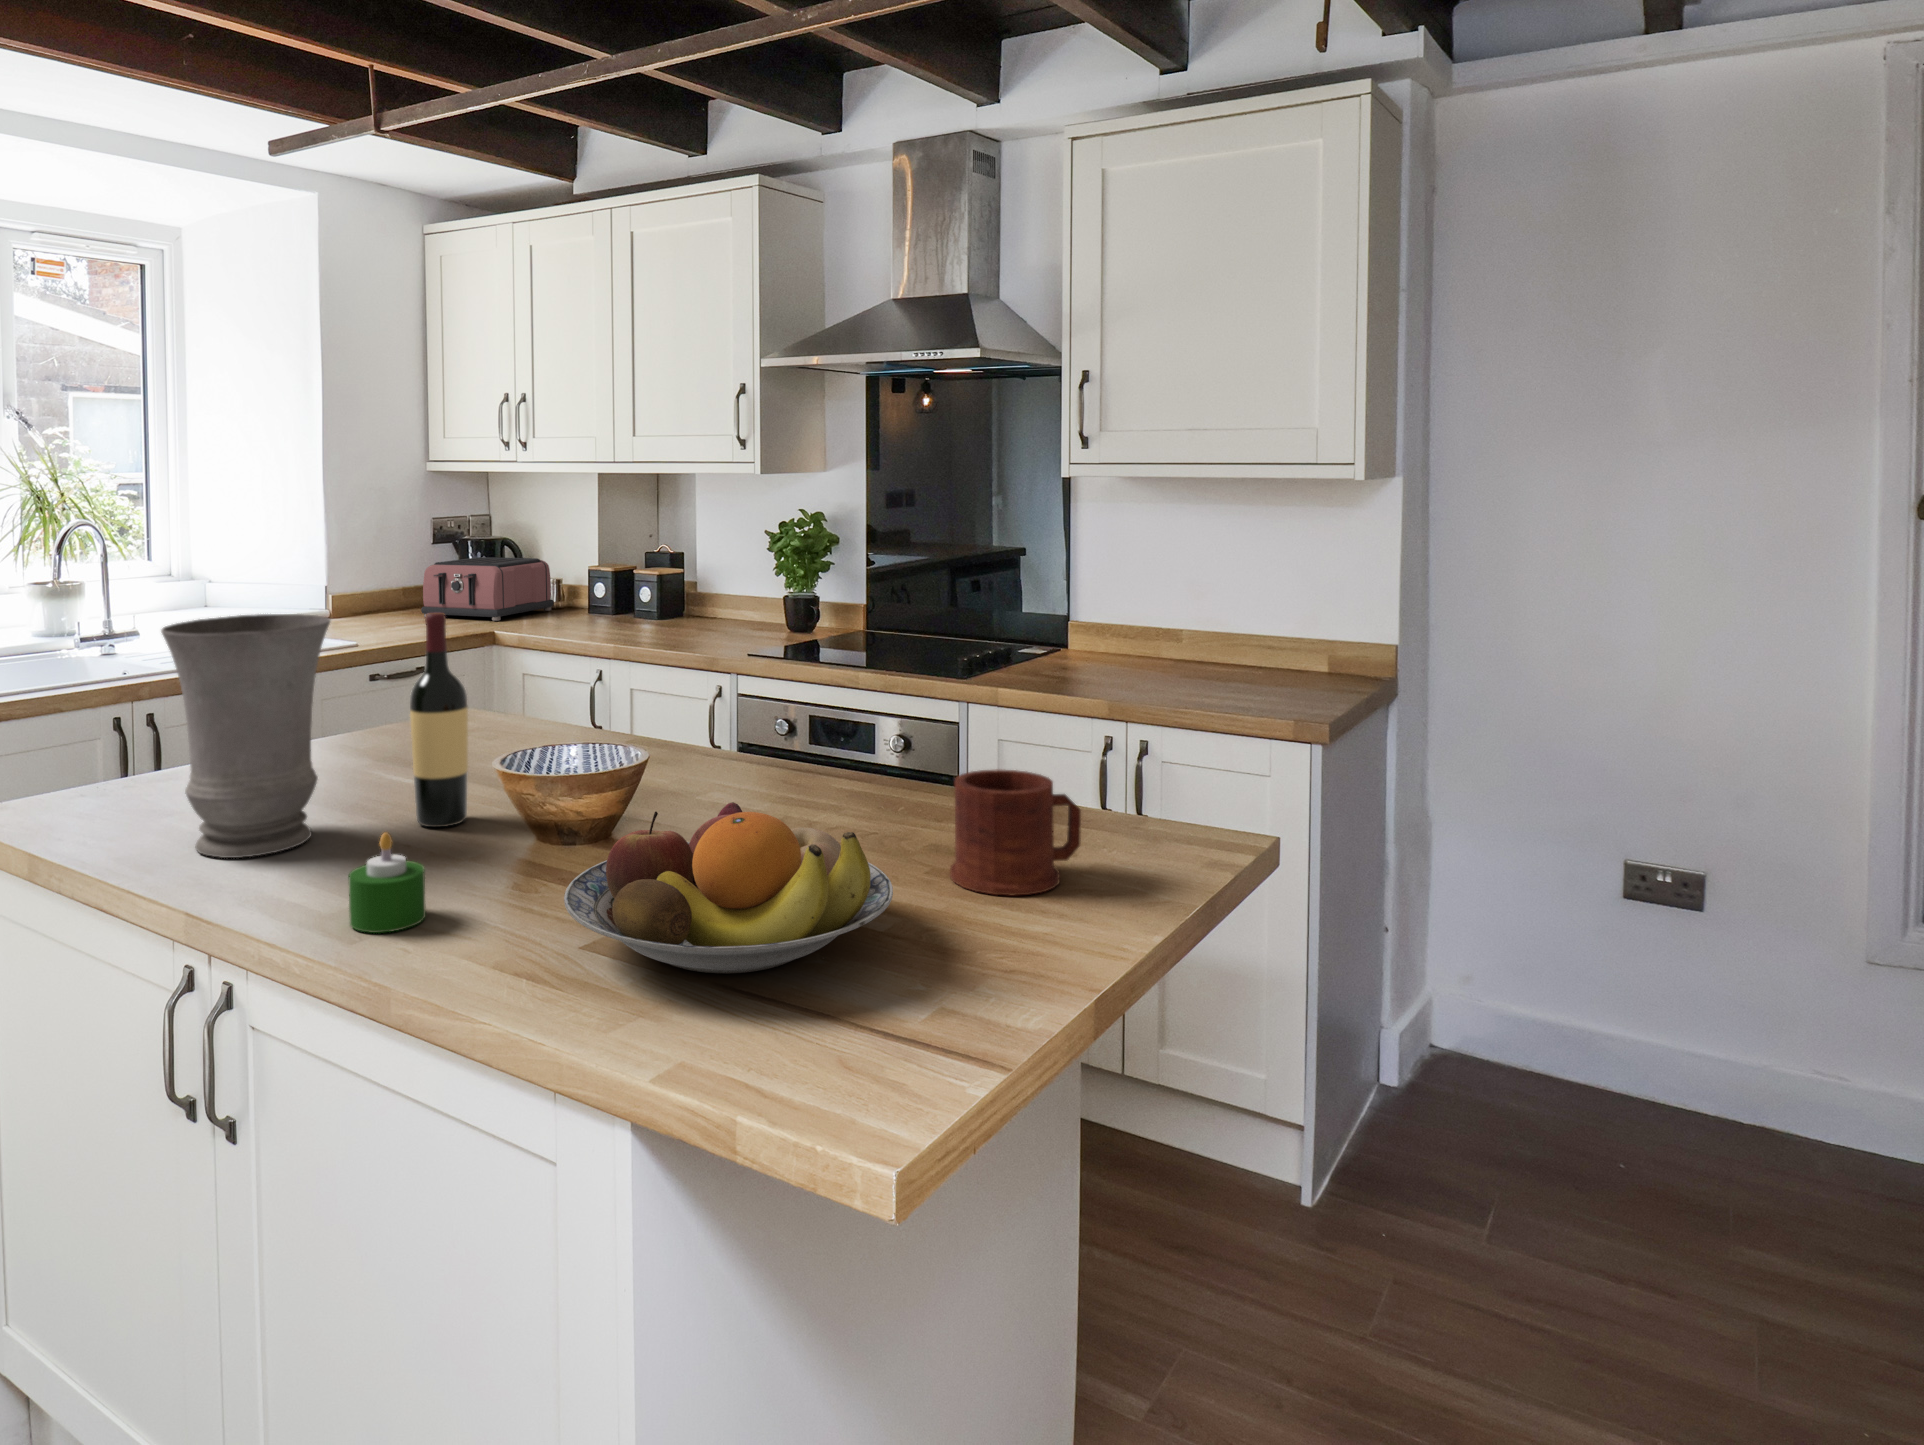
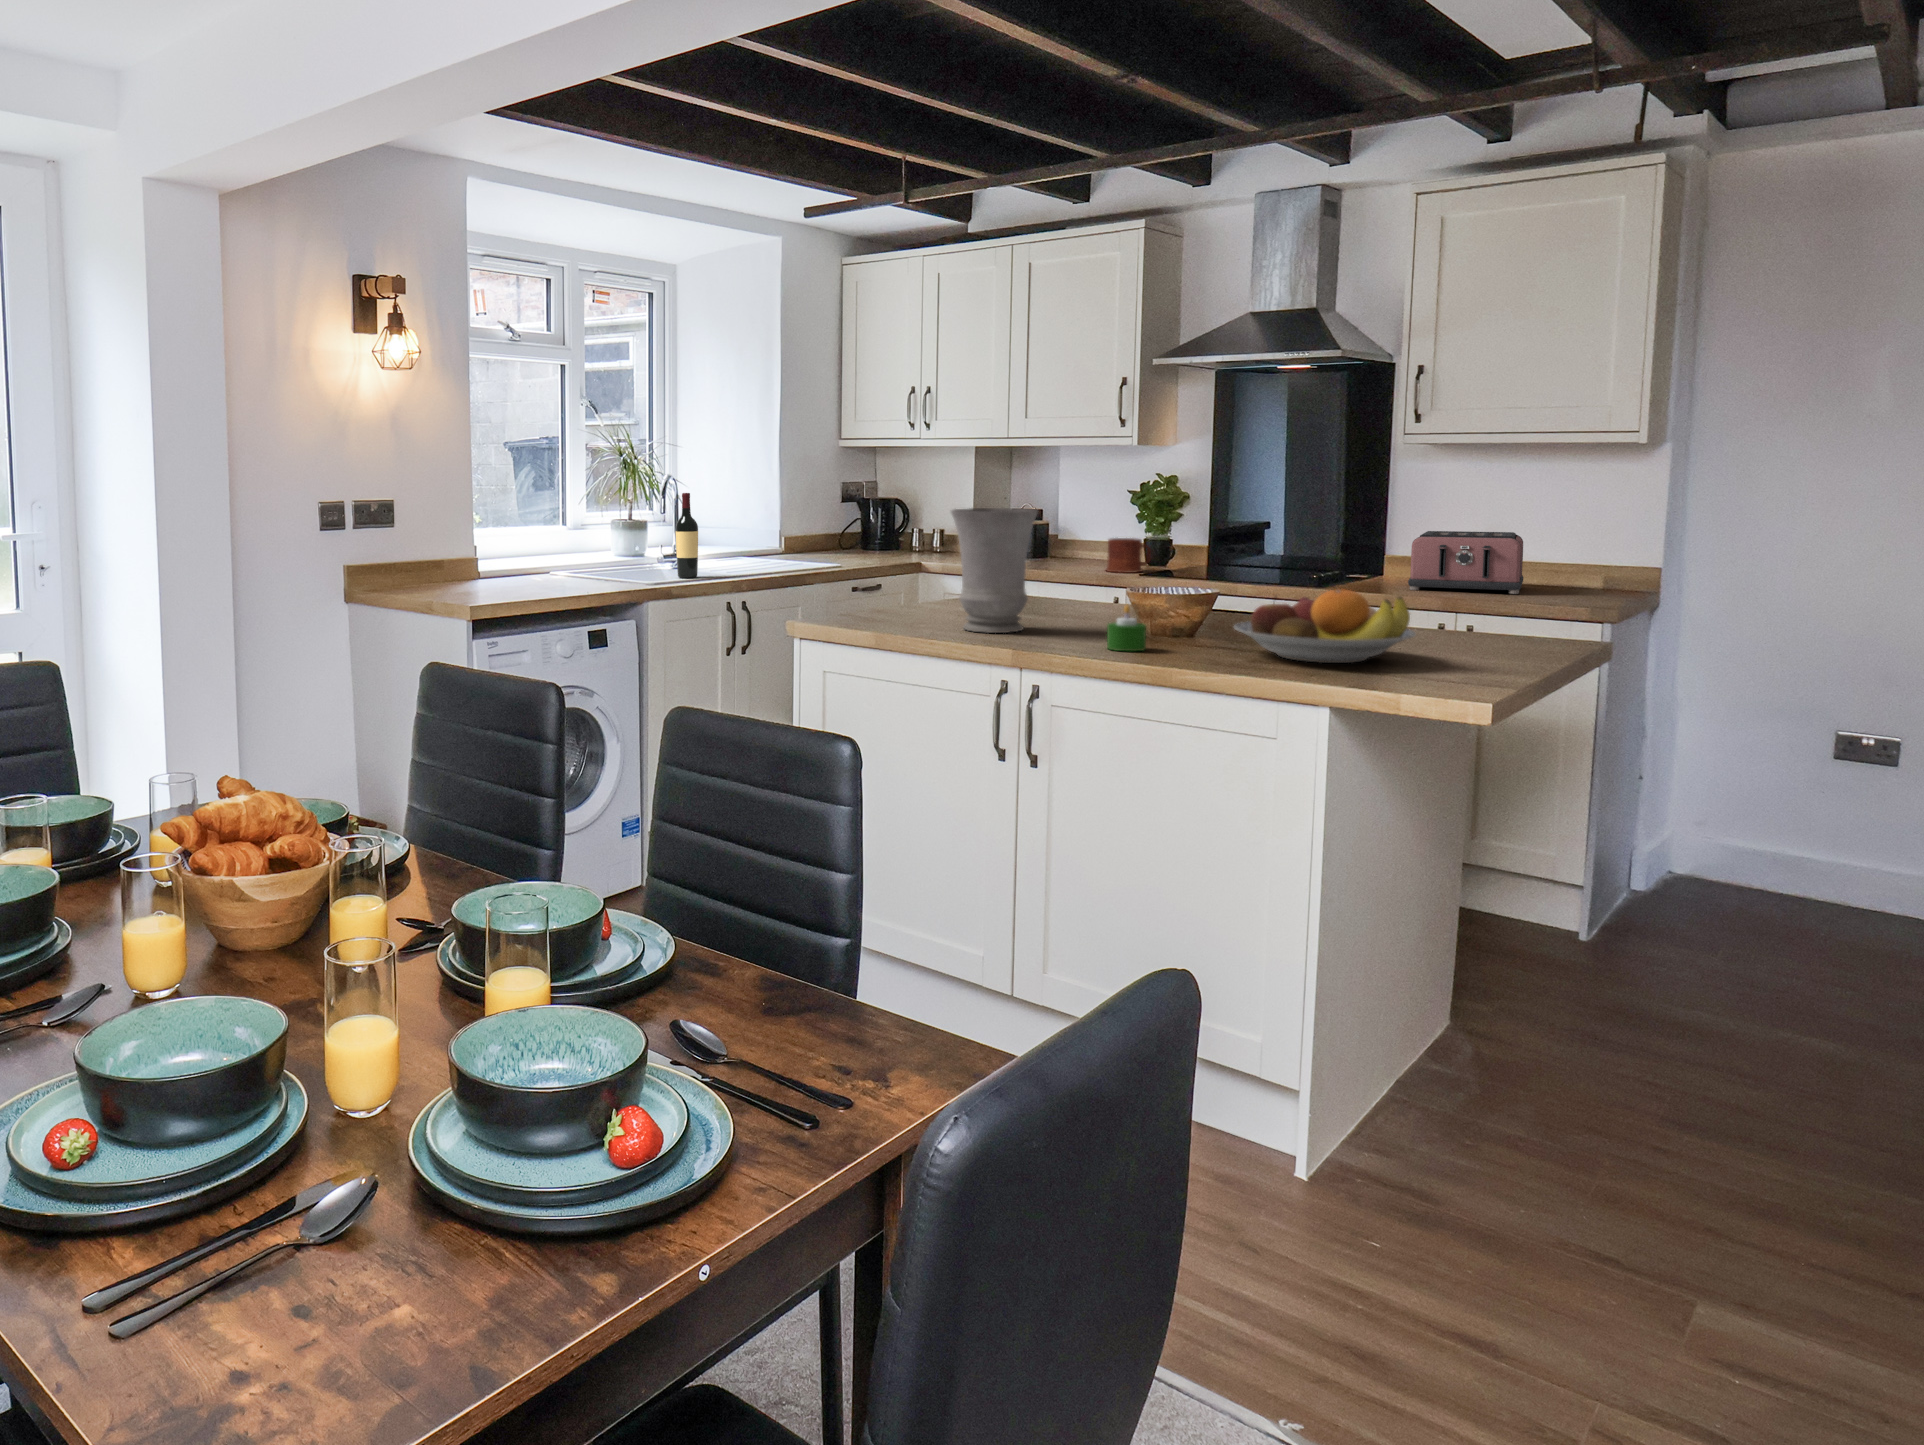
toaster: present [421,557,554,621] -> present [1408,531,1523,594]
wine bottle: present [410,613,468,827] -> present [676,493,698,578]
mug: present [950,769,1081,895] -> present [1106,538,1151,573]

